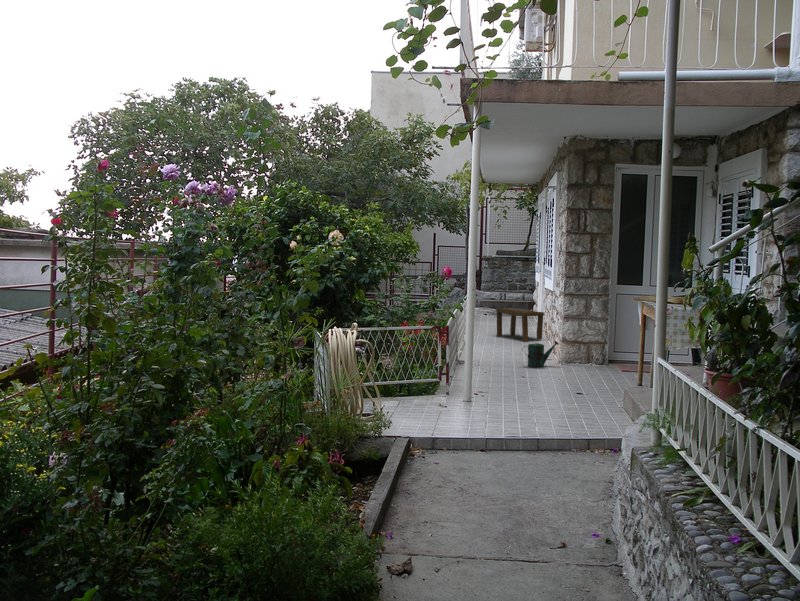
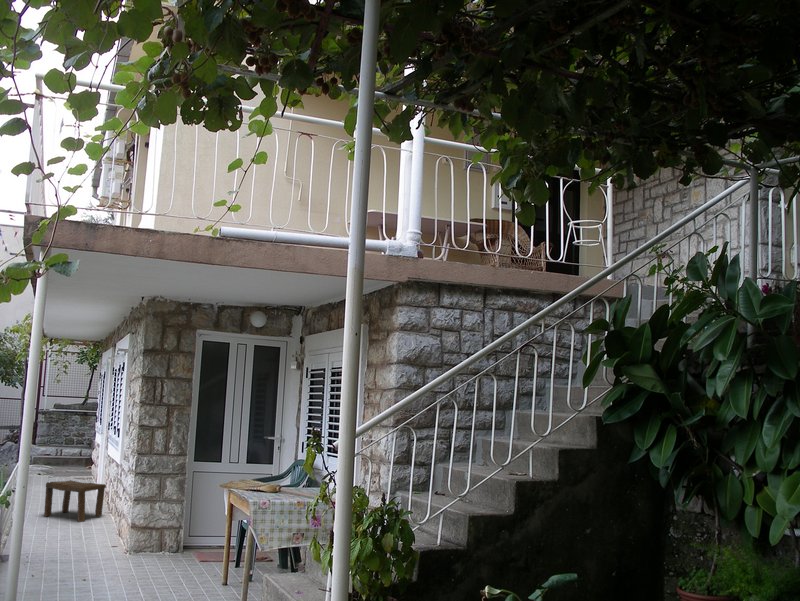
watering can: present [522,341,559,367] -> none [76,531,125,569]

